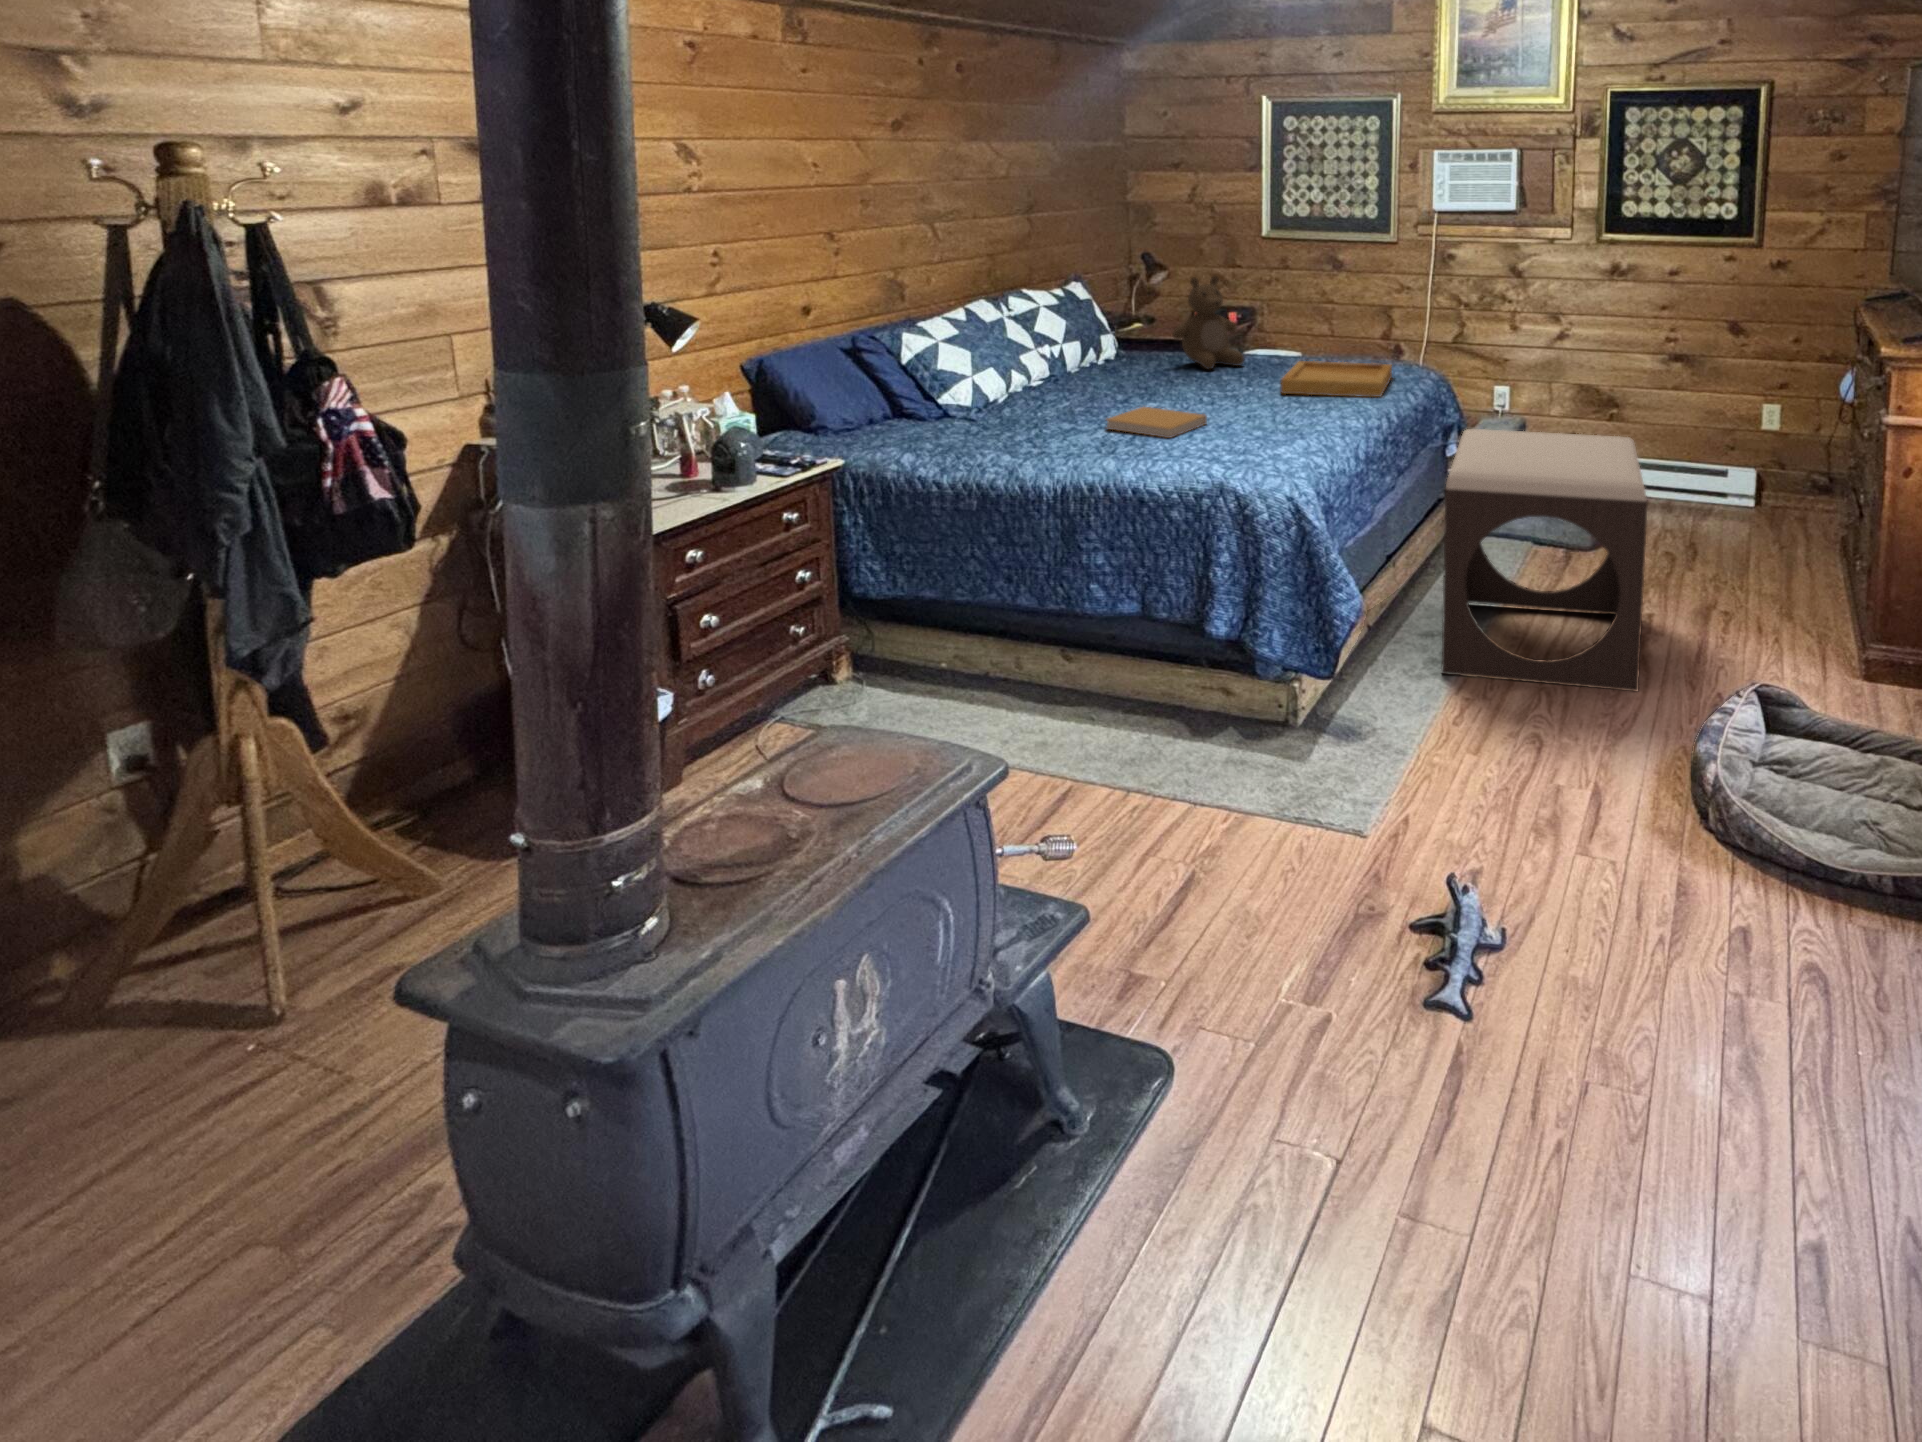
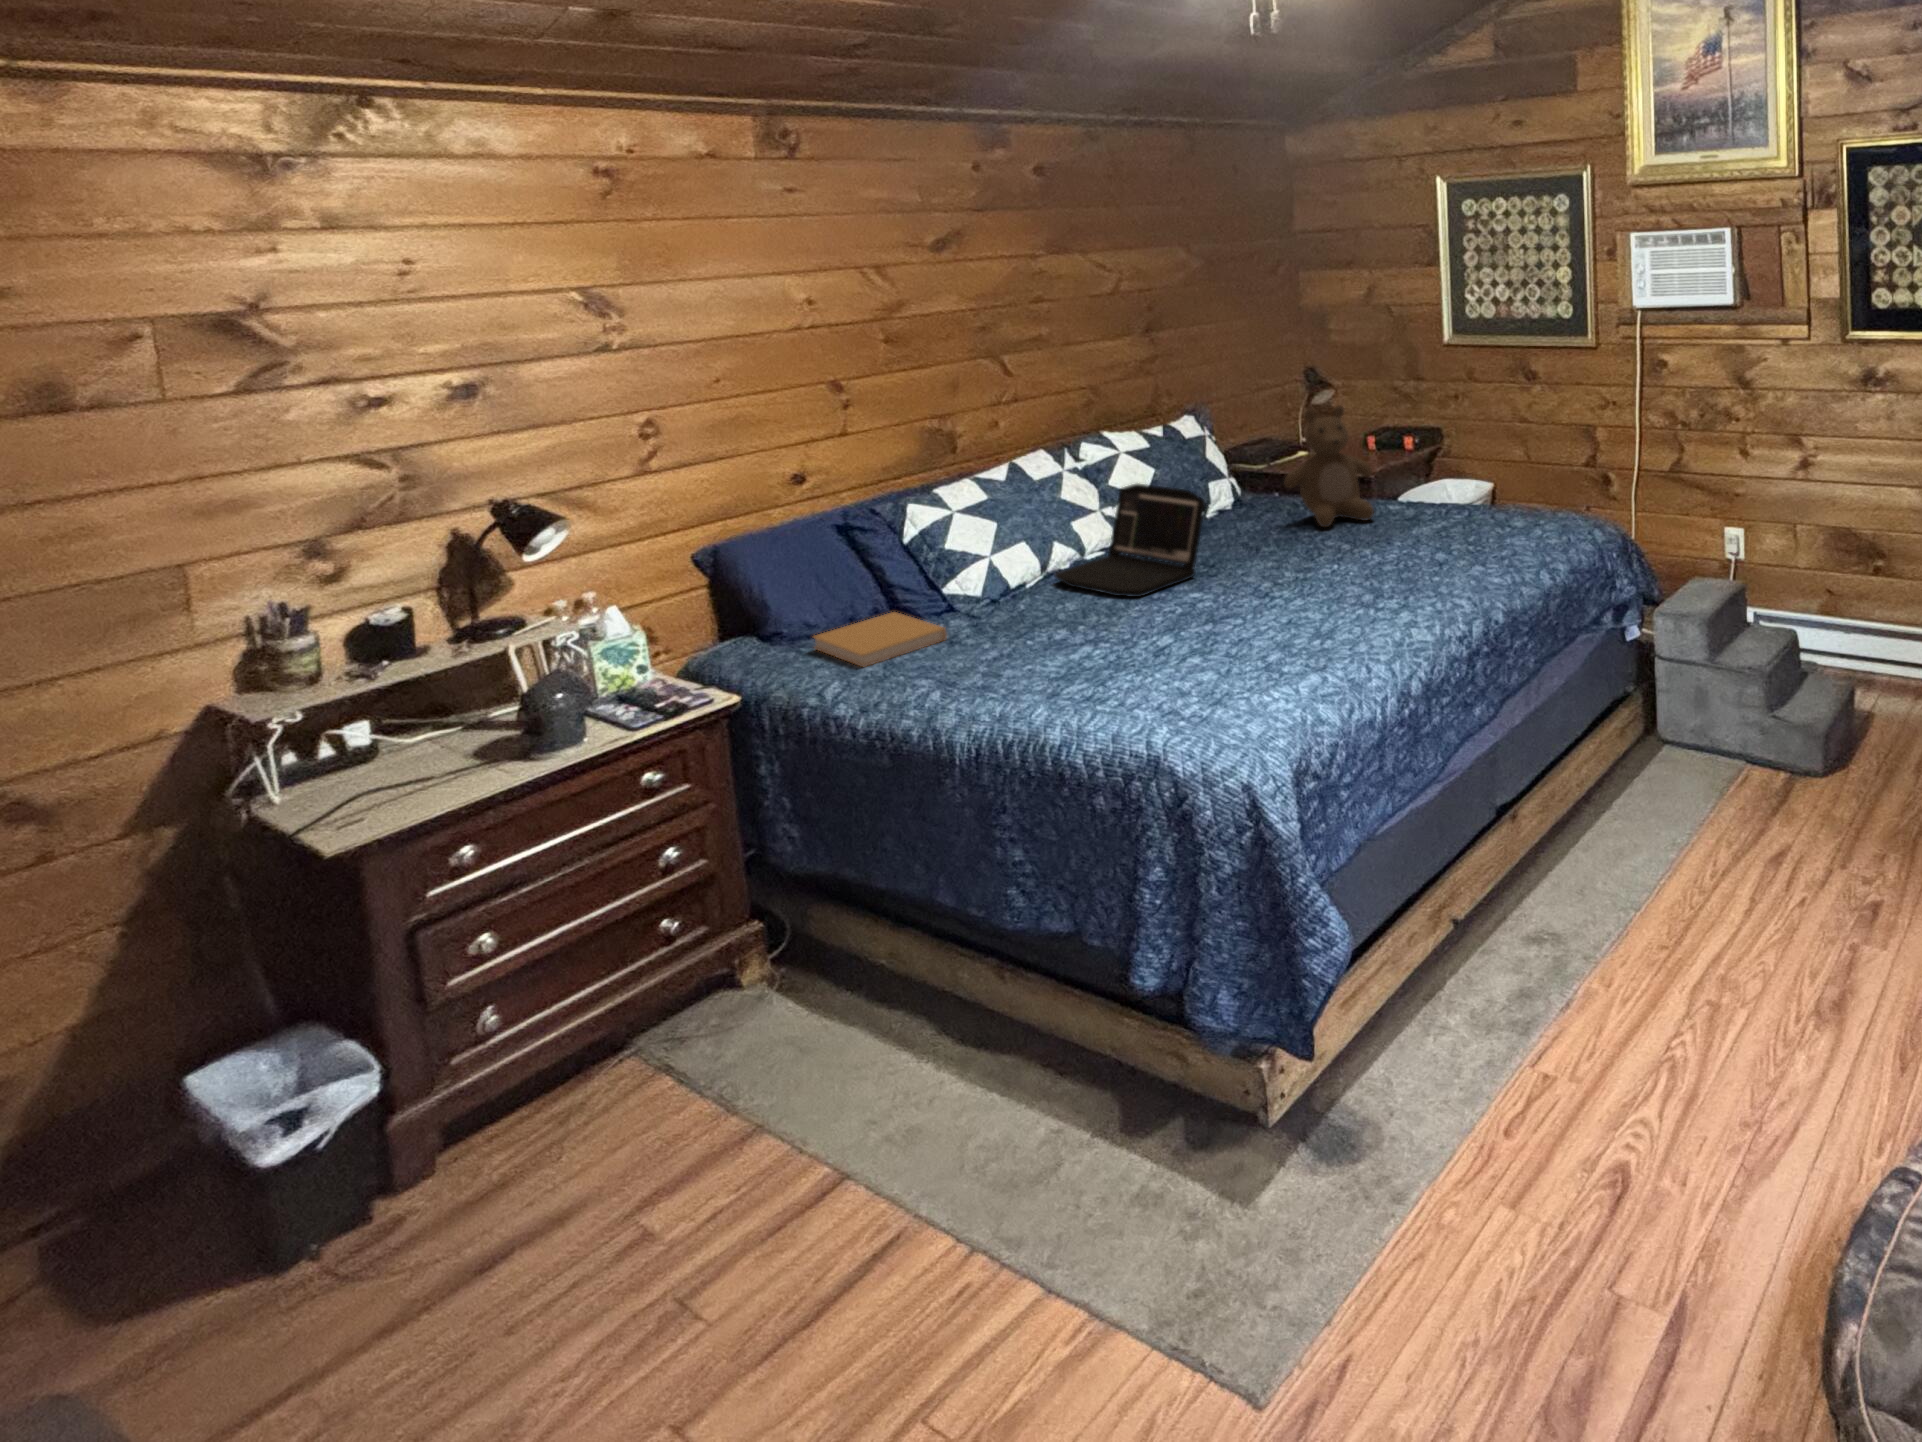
laptop: none [1018,326,1142,408] -> present [1055,484,1205,597]
tray: present [1281,361,1392,397] -> none [1377,518,1544,578]
book: present [1107,407,1207,438] -> present [814,612,947,667]
footstool: present [1441,429,1648,691] -> none [1513,634,1842,1079]

